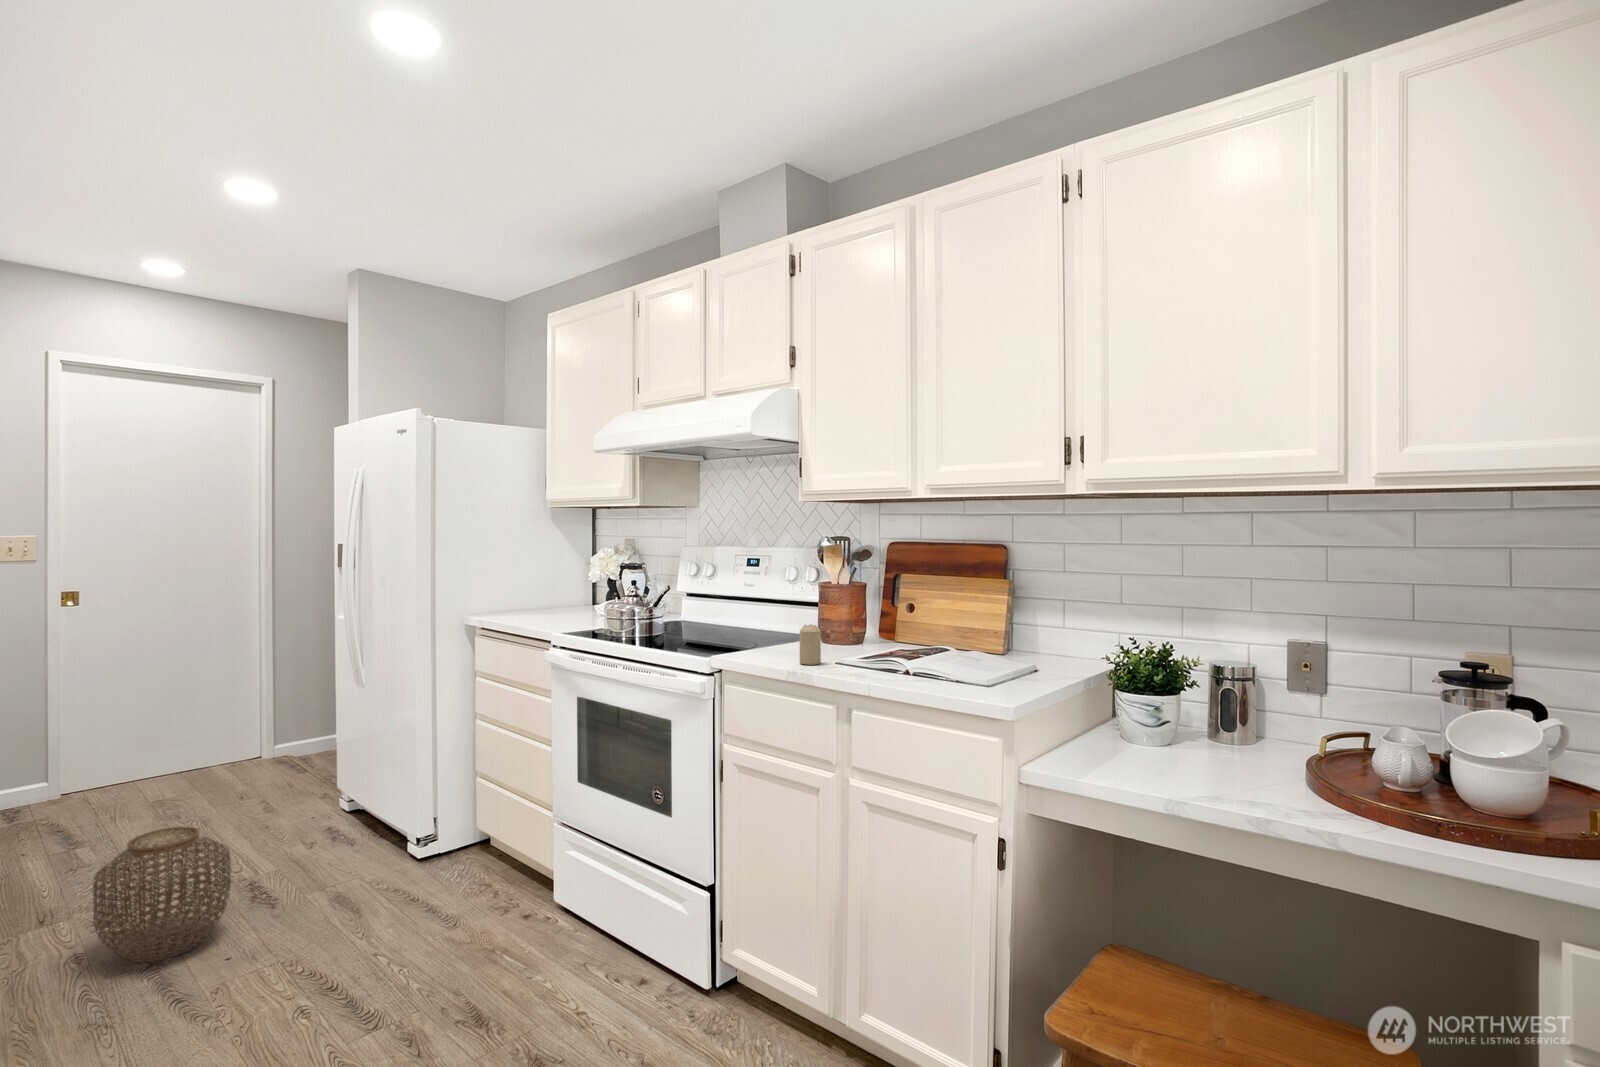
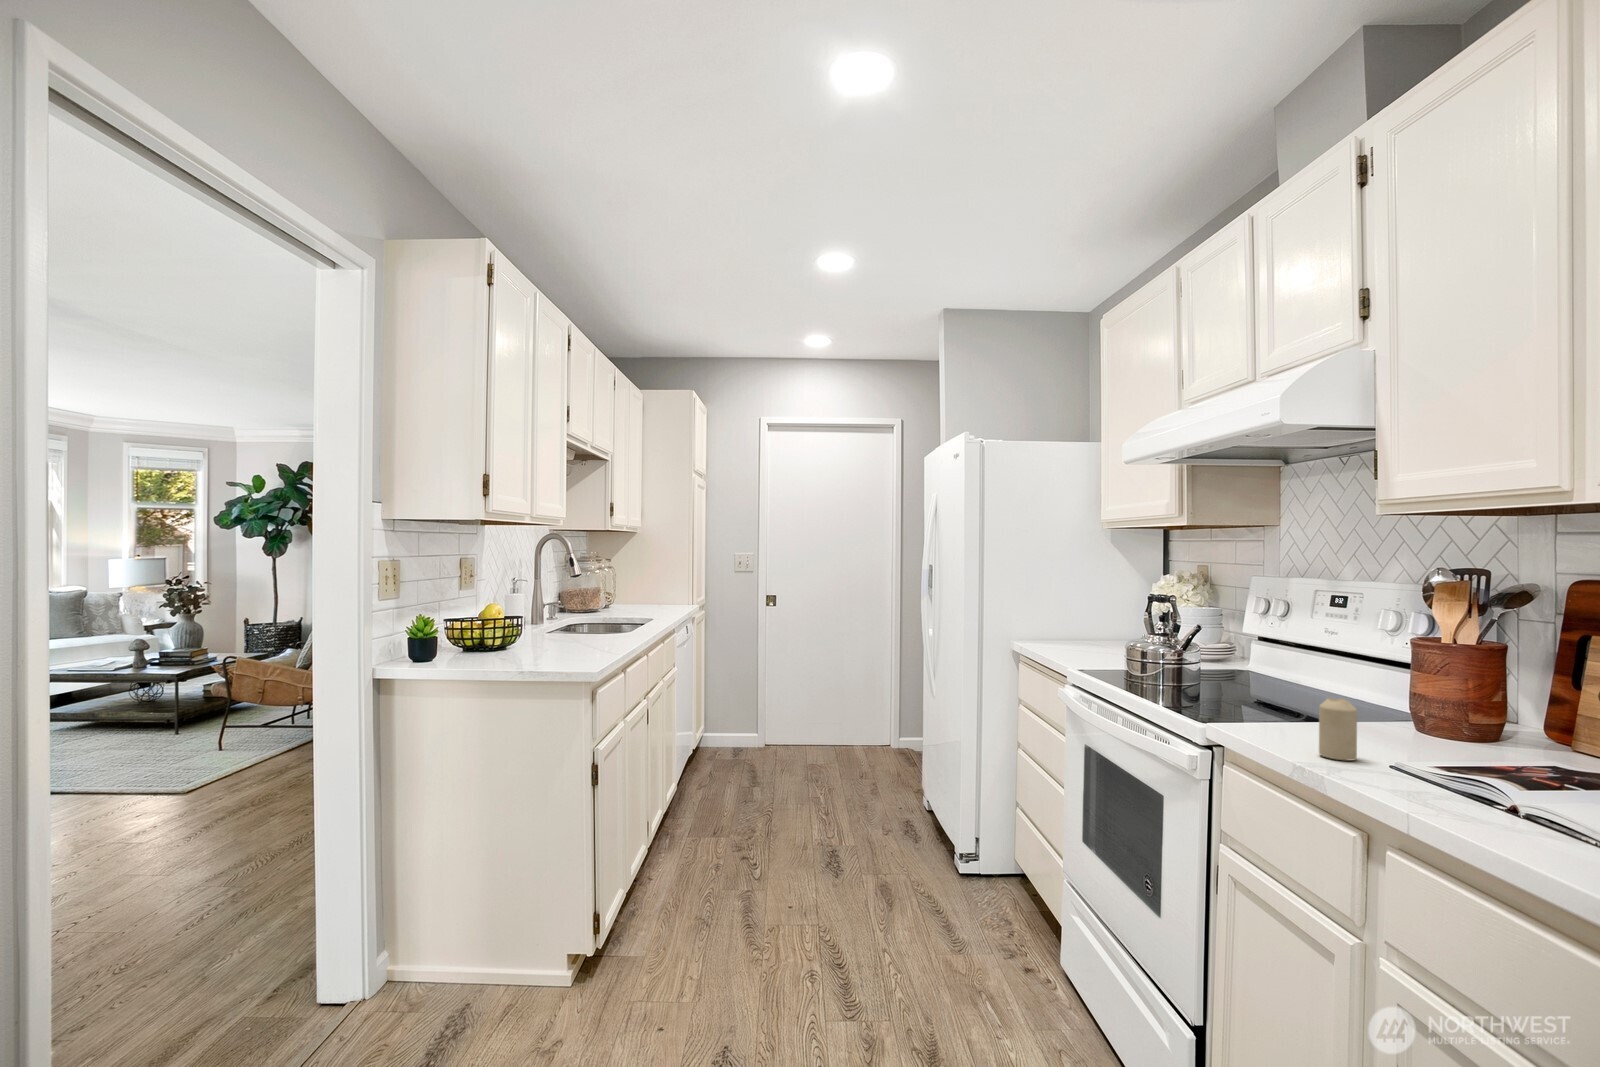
woven basket: present [93,826,231,962] -> none [717,783,803,889]

